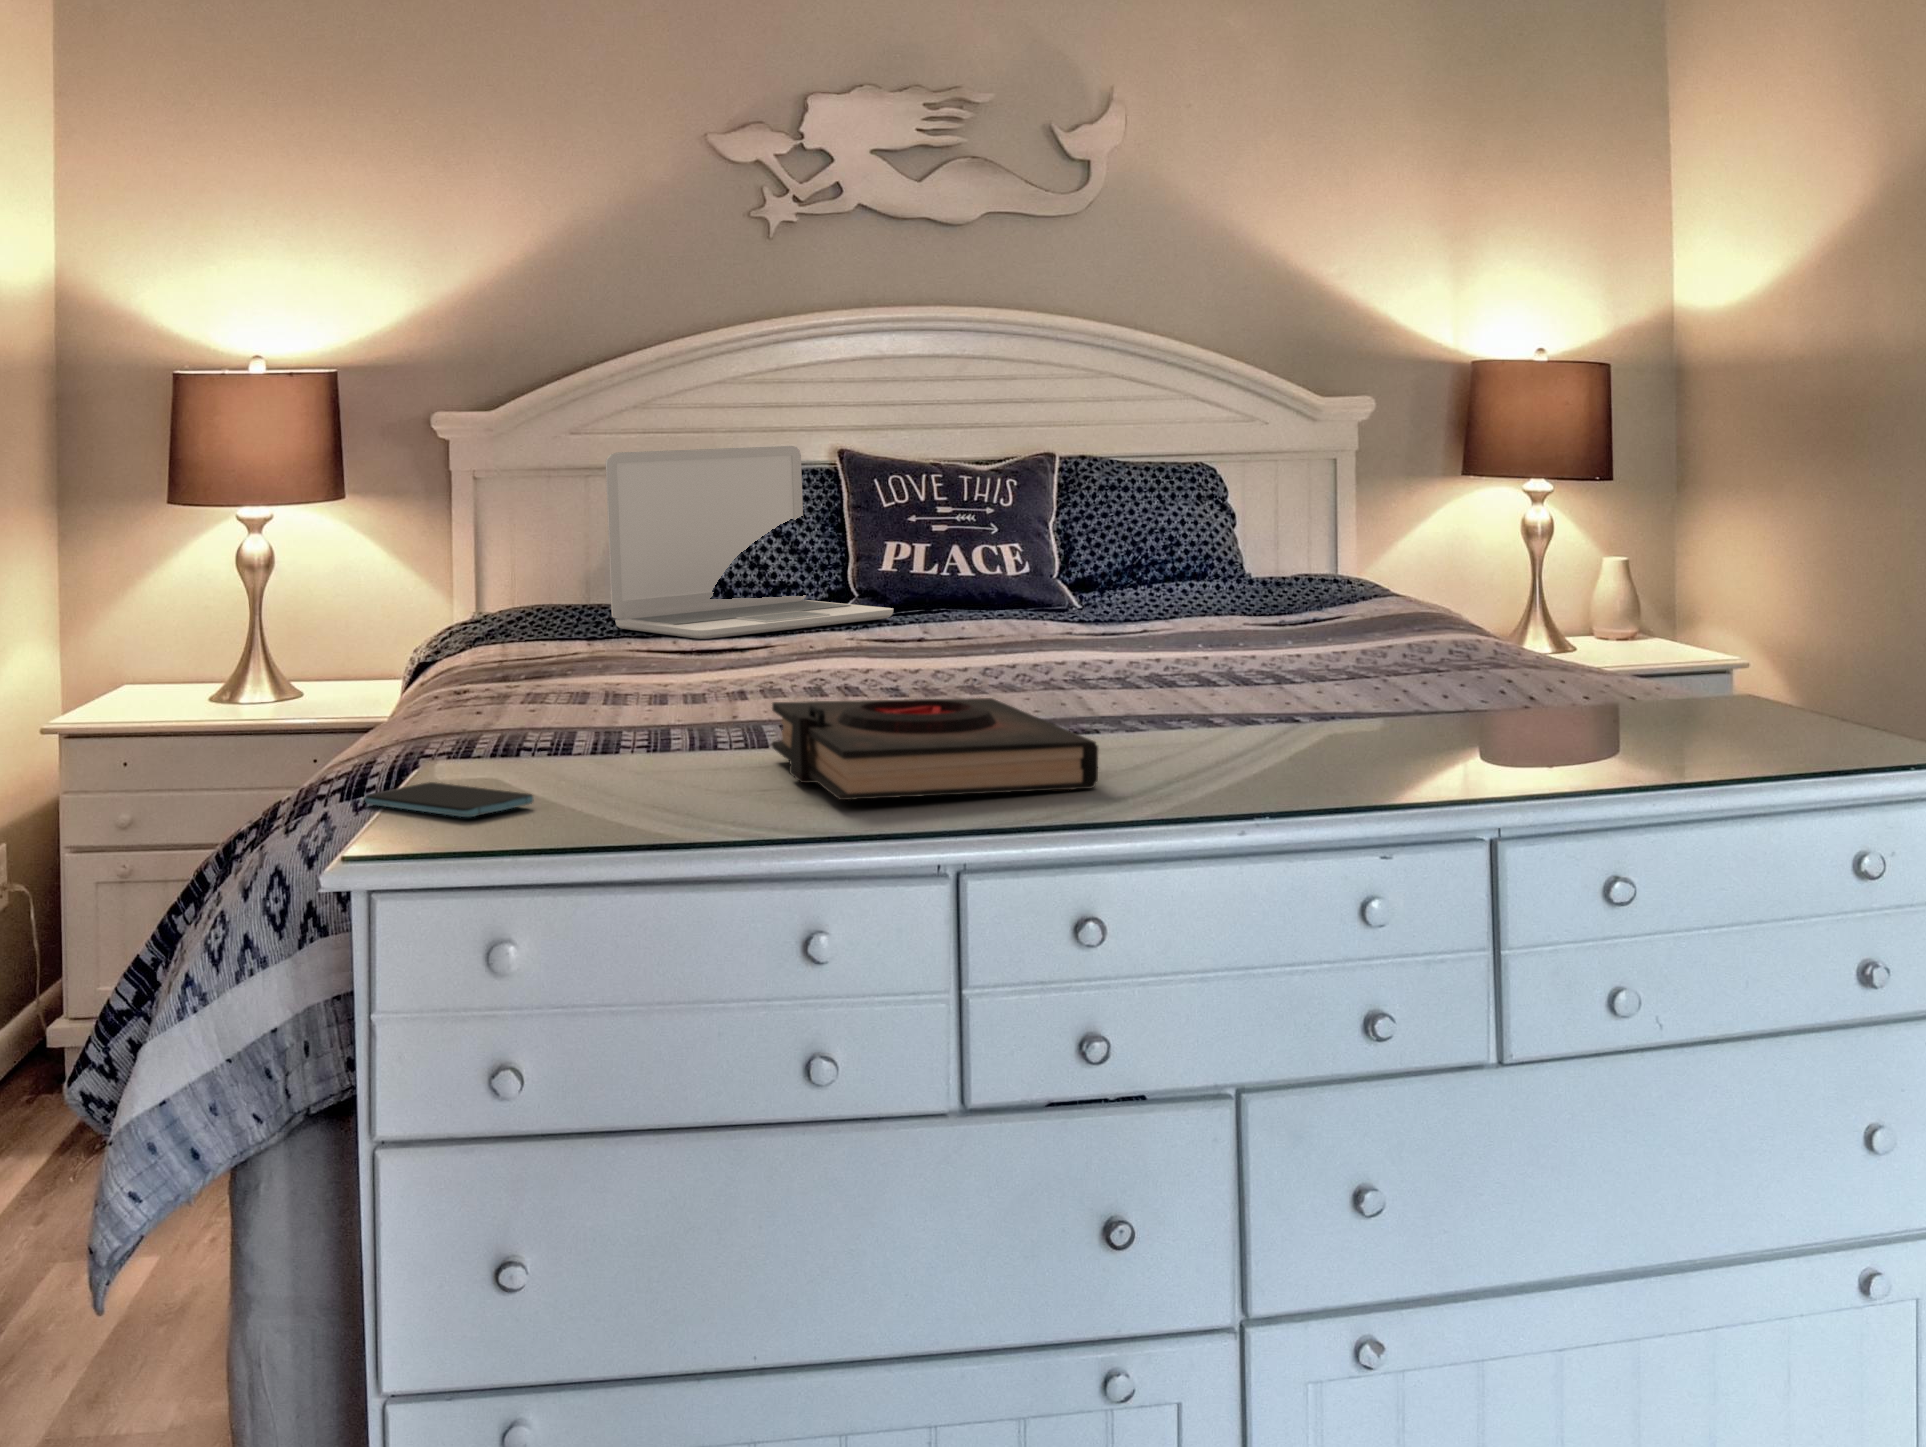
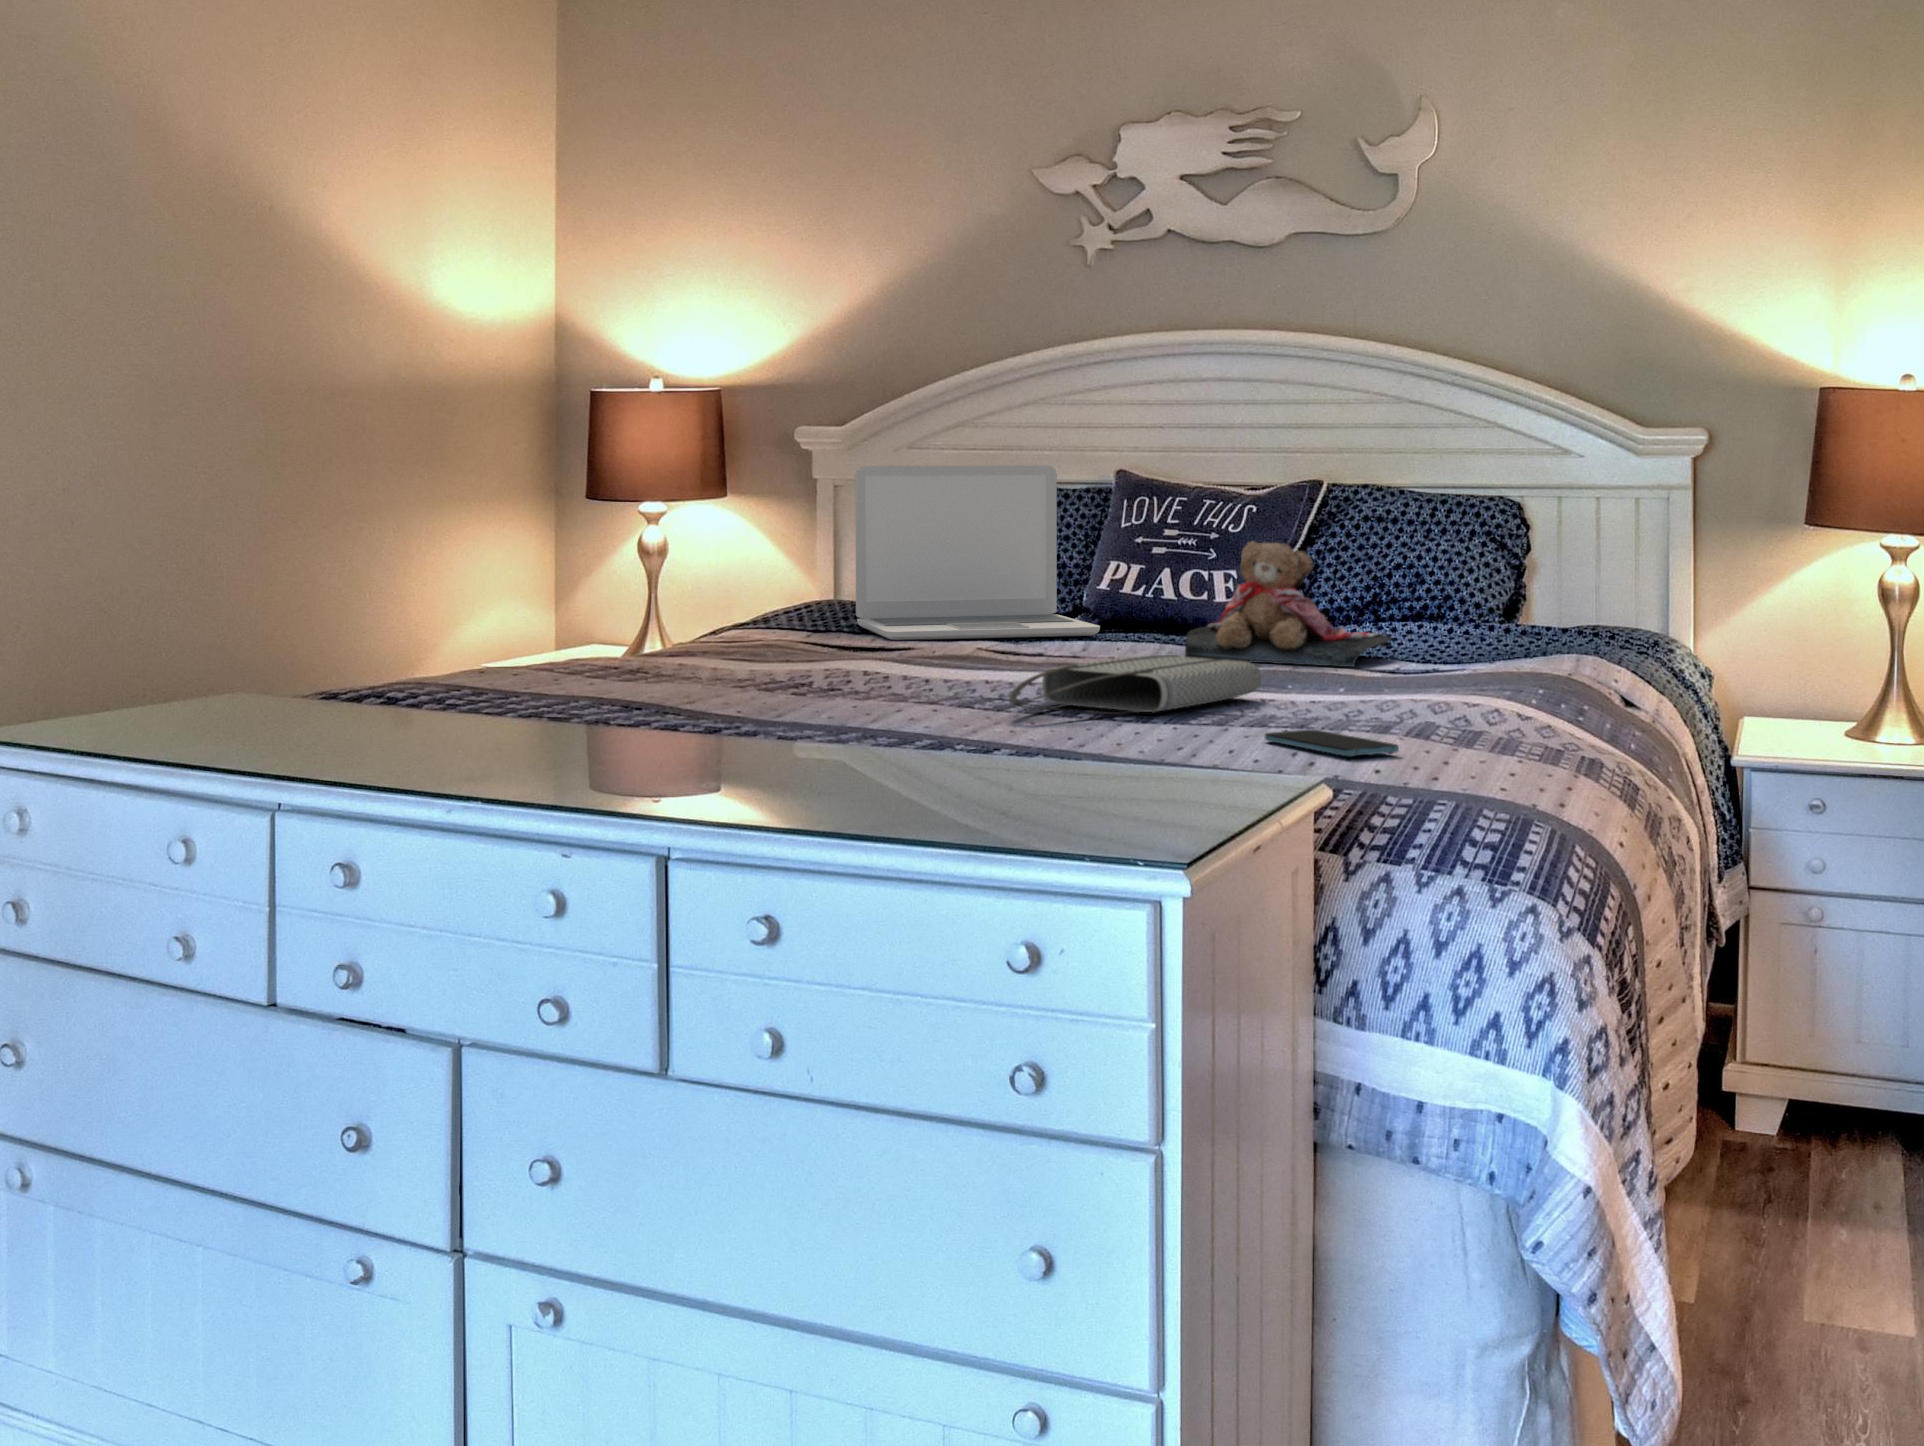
teddy bear: none [1014,511,1220,634] -> present [1185,541,1394,667]
tote bag: none [1096,628,1262,692] -> present [1009,655,1261,714]
book: present [772,698,1098,800] -> none [501,678,803,774]
smartphone: present [365,782,534,817] -> present [1265,730,1399,756]

